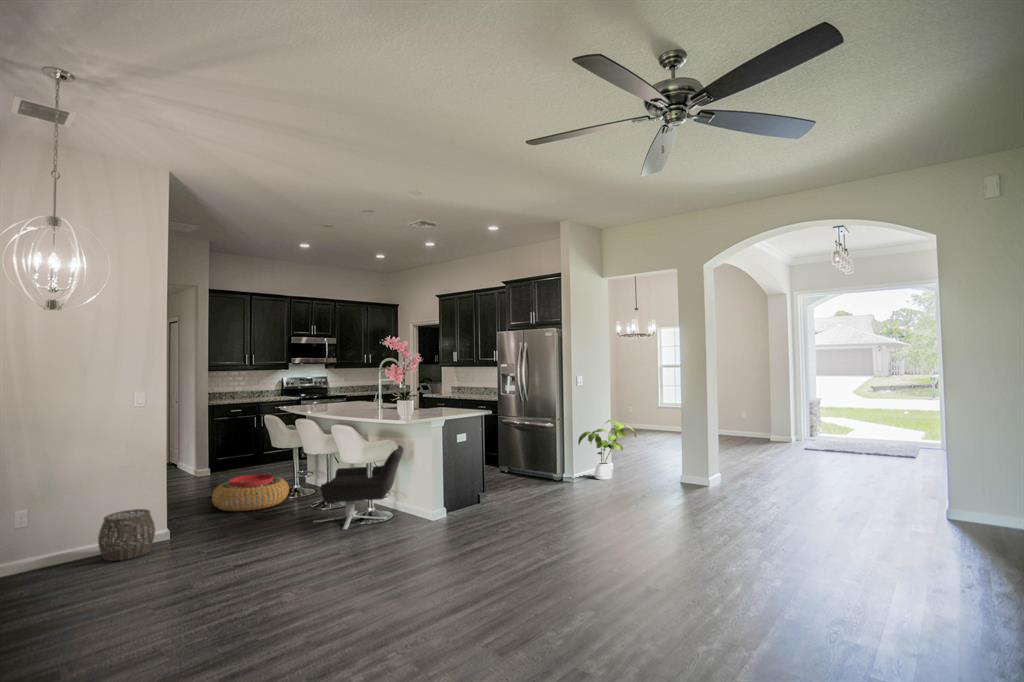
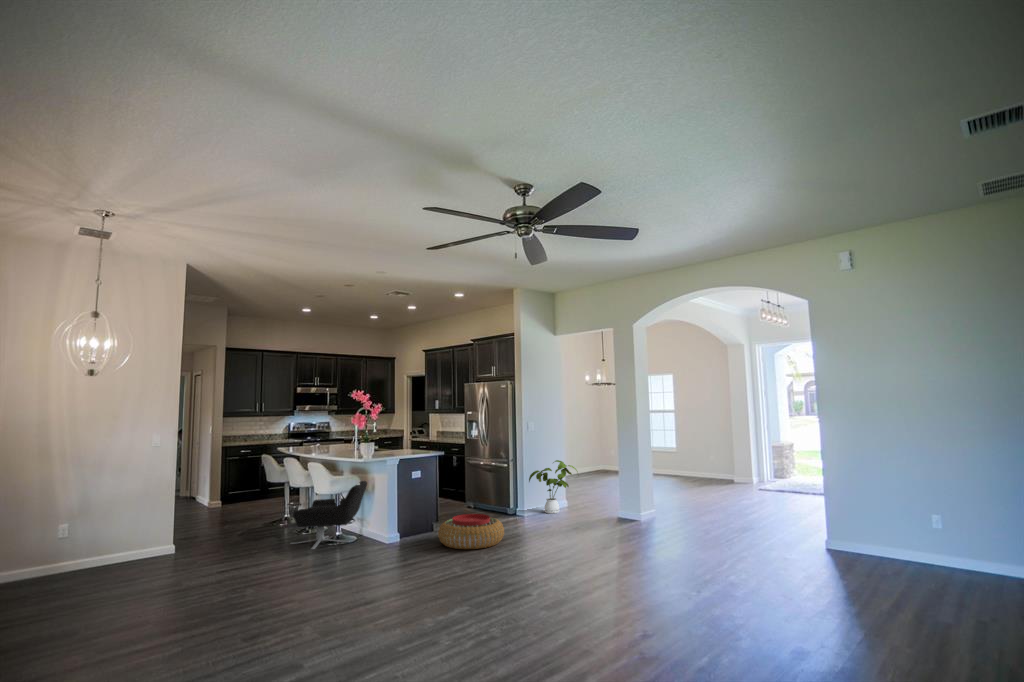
pouf: present [212,474,289,511] -> present [438,514,504,549]
woven basket: present [98,509,155,561] -> none [117,529,162,569]

